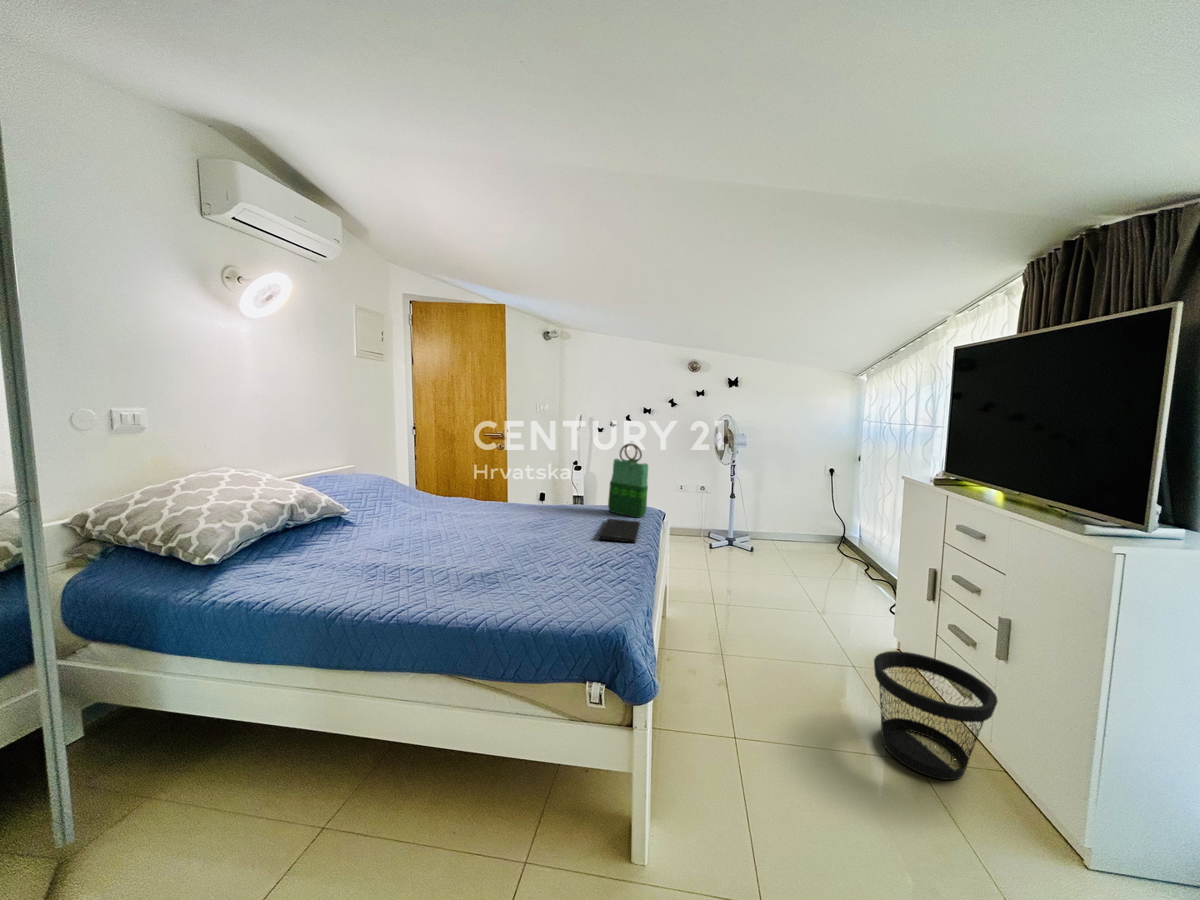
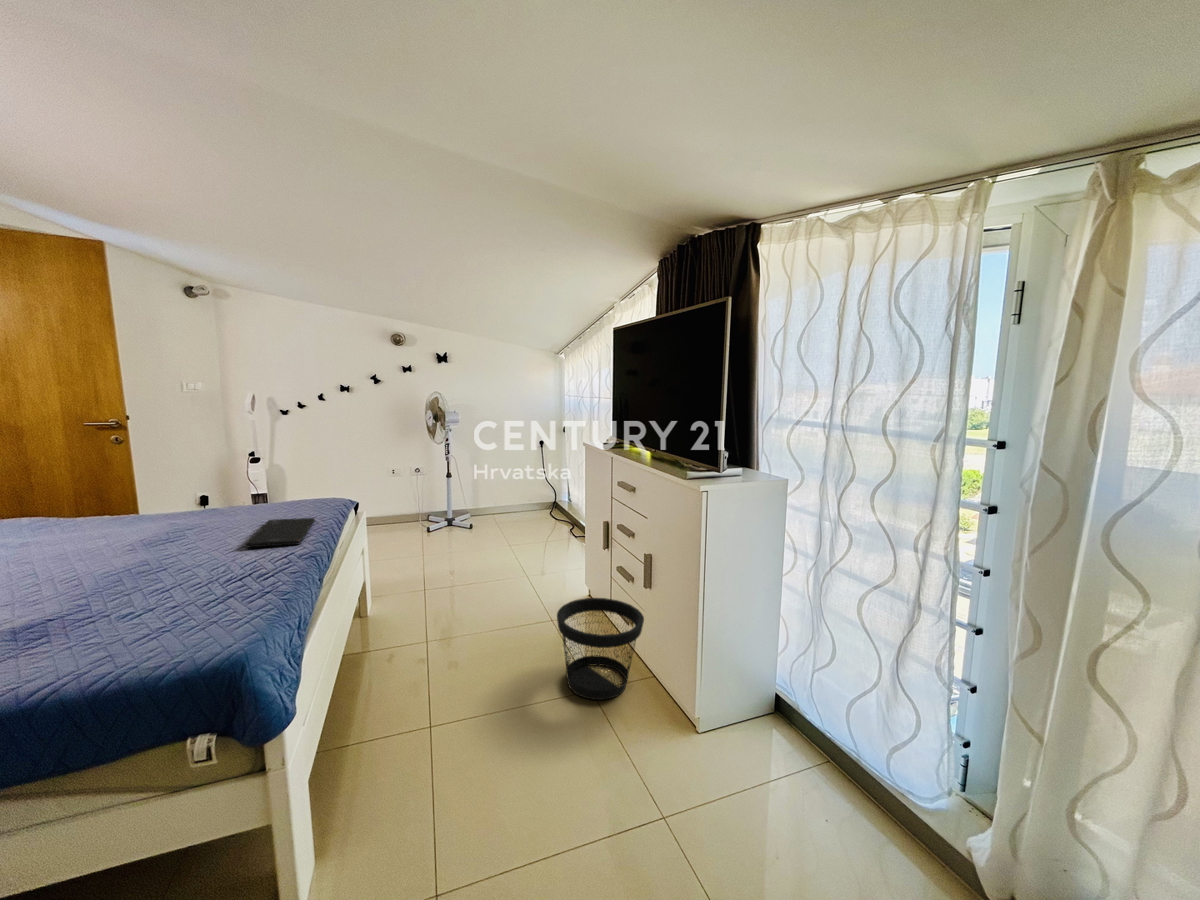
tote bag: present [608,444,648,518] -> none [273,426,326,514]

